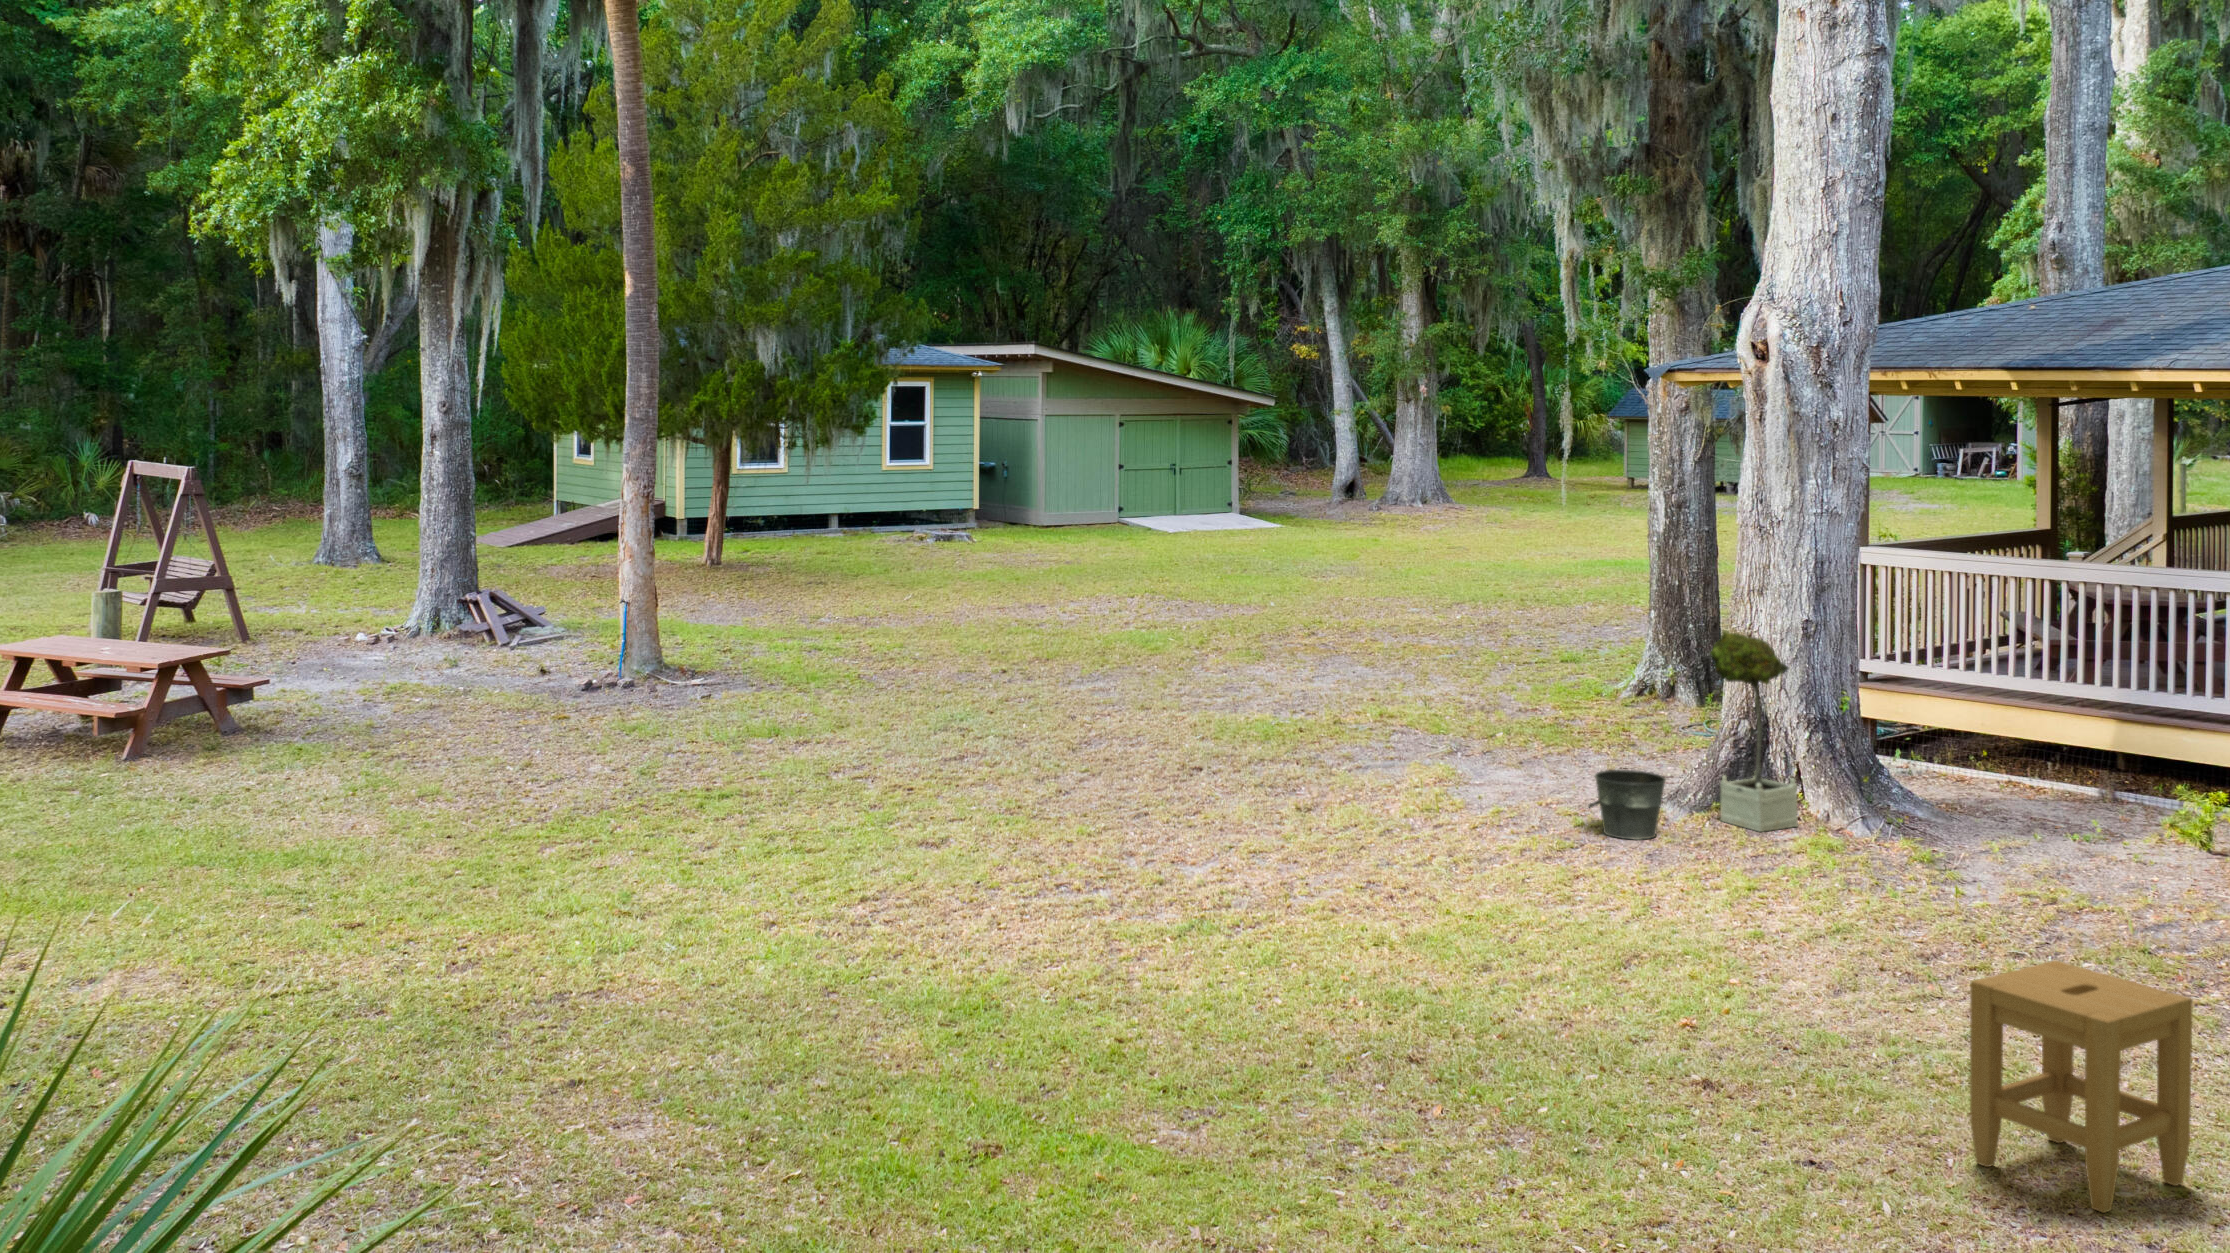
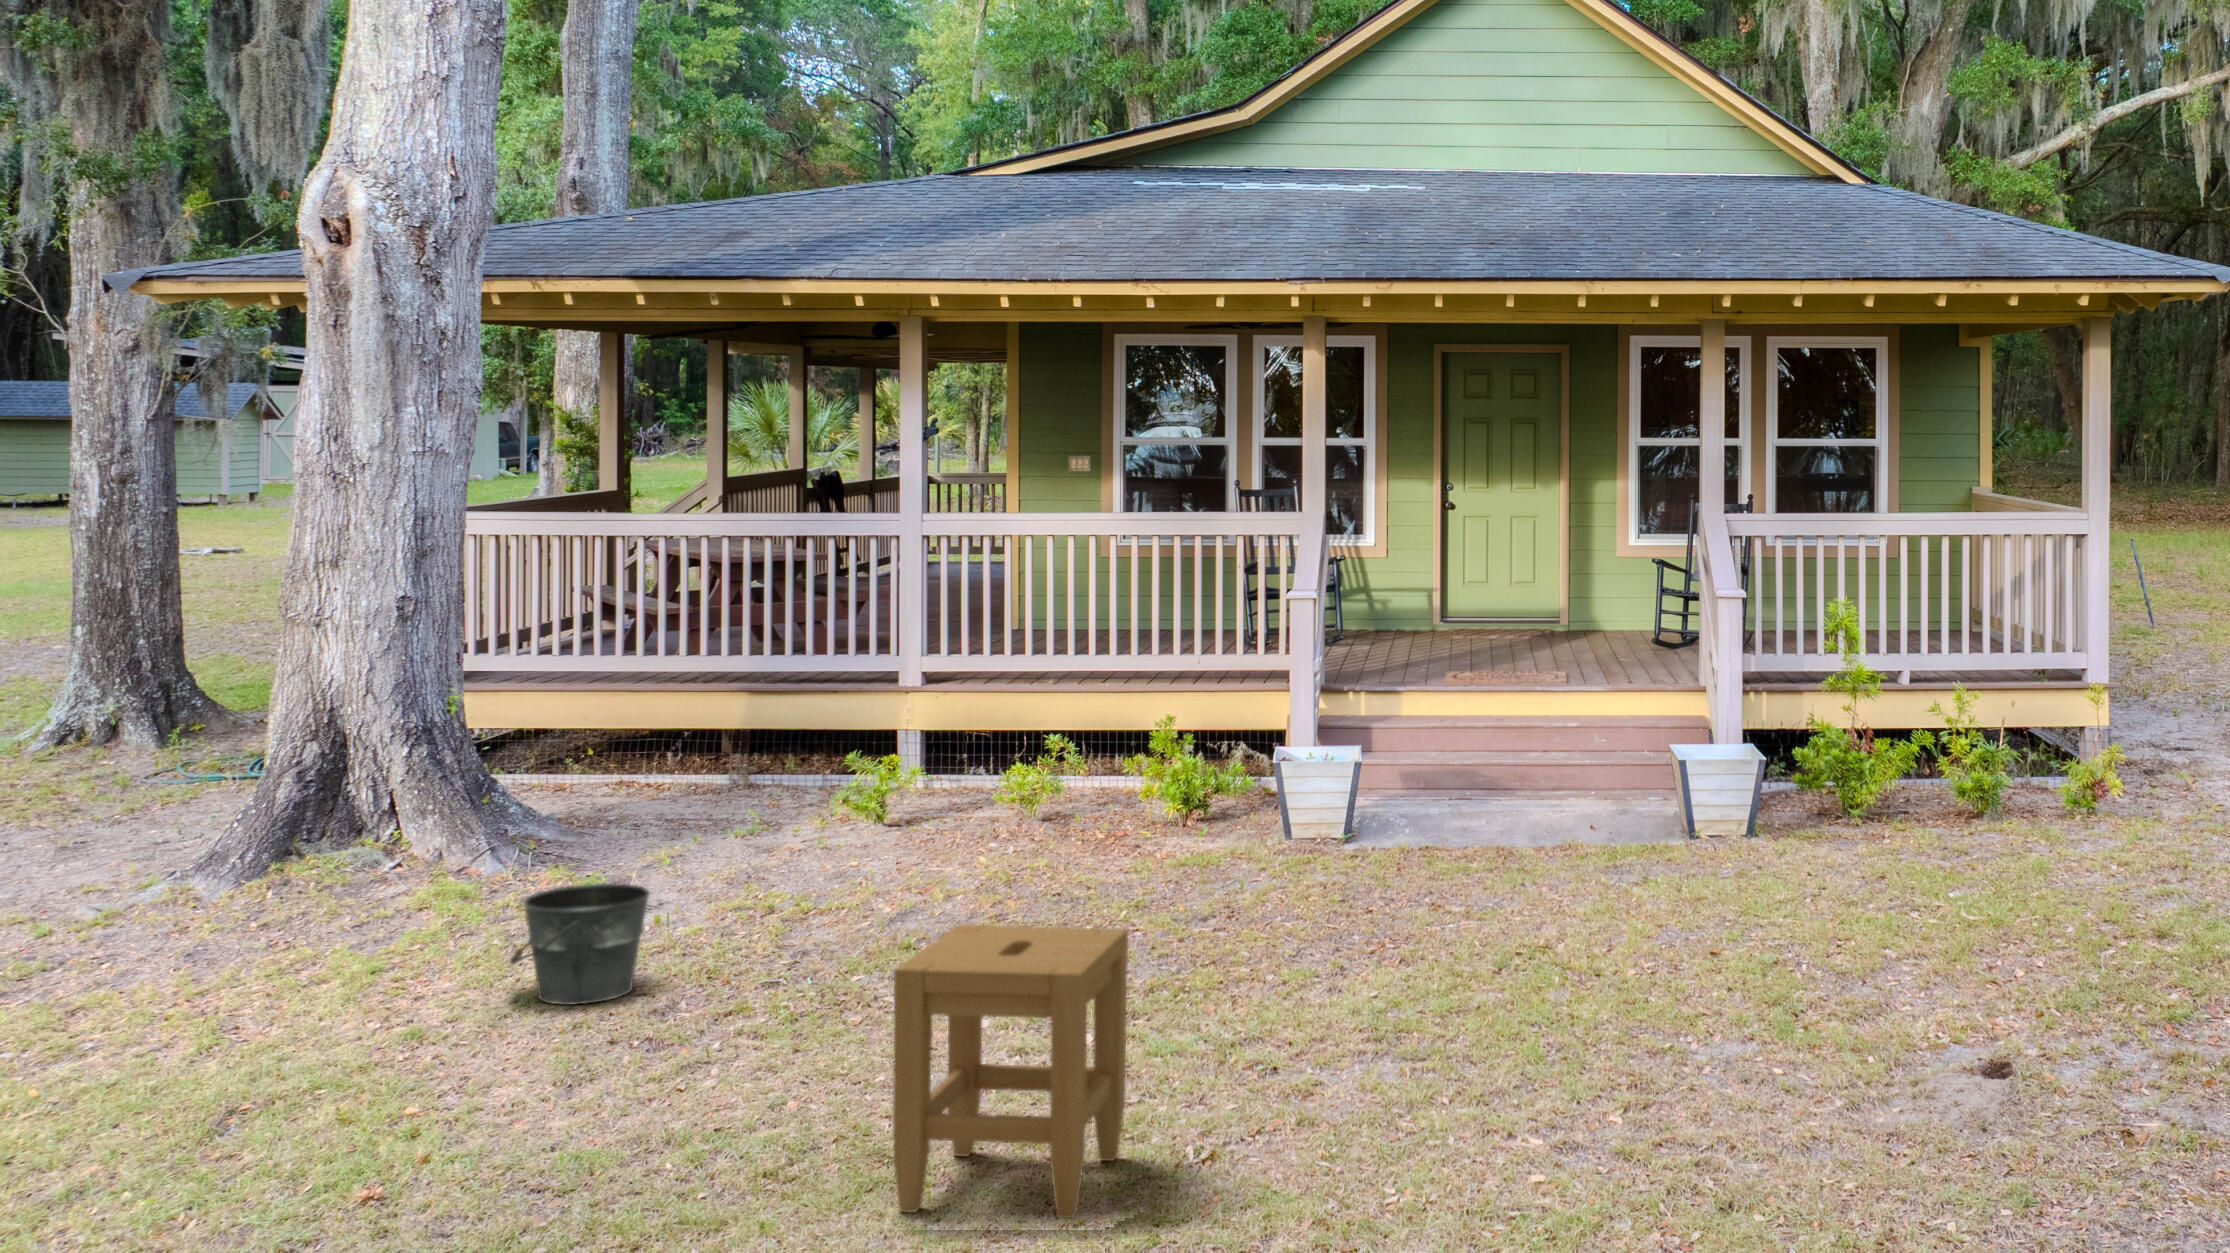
potted tree: present [1710,631,1798,832] -> none [264,614,398,890]
bucket: present [1588,770,1666,840] -> present [510,884,650,1005]

